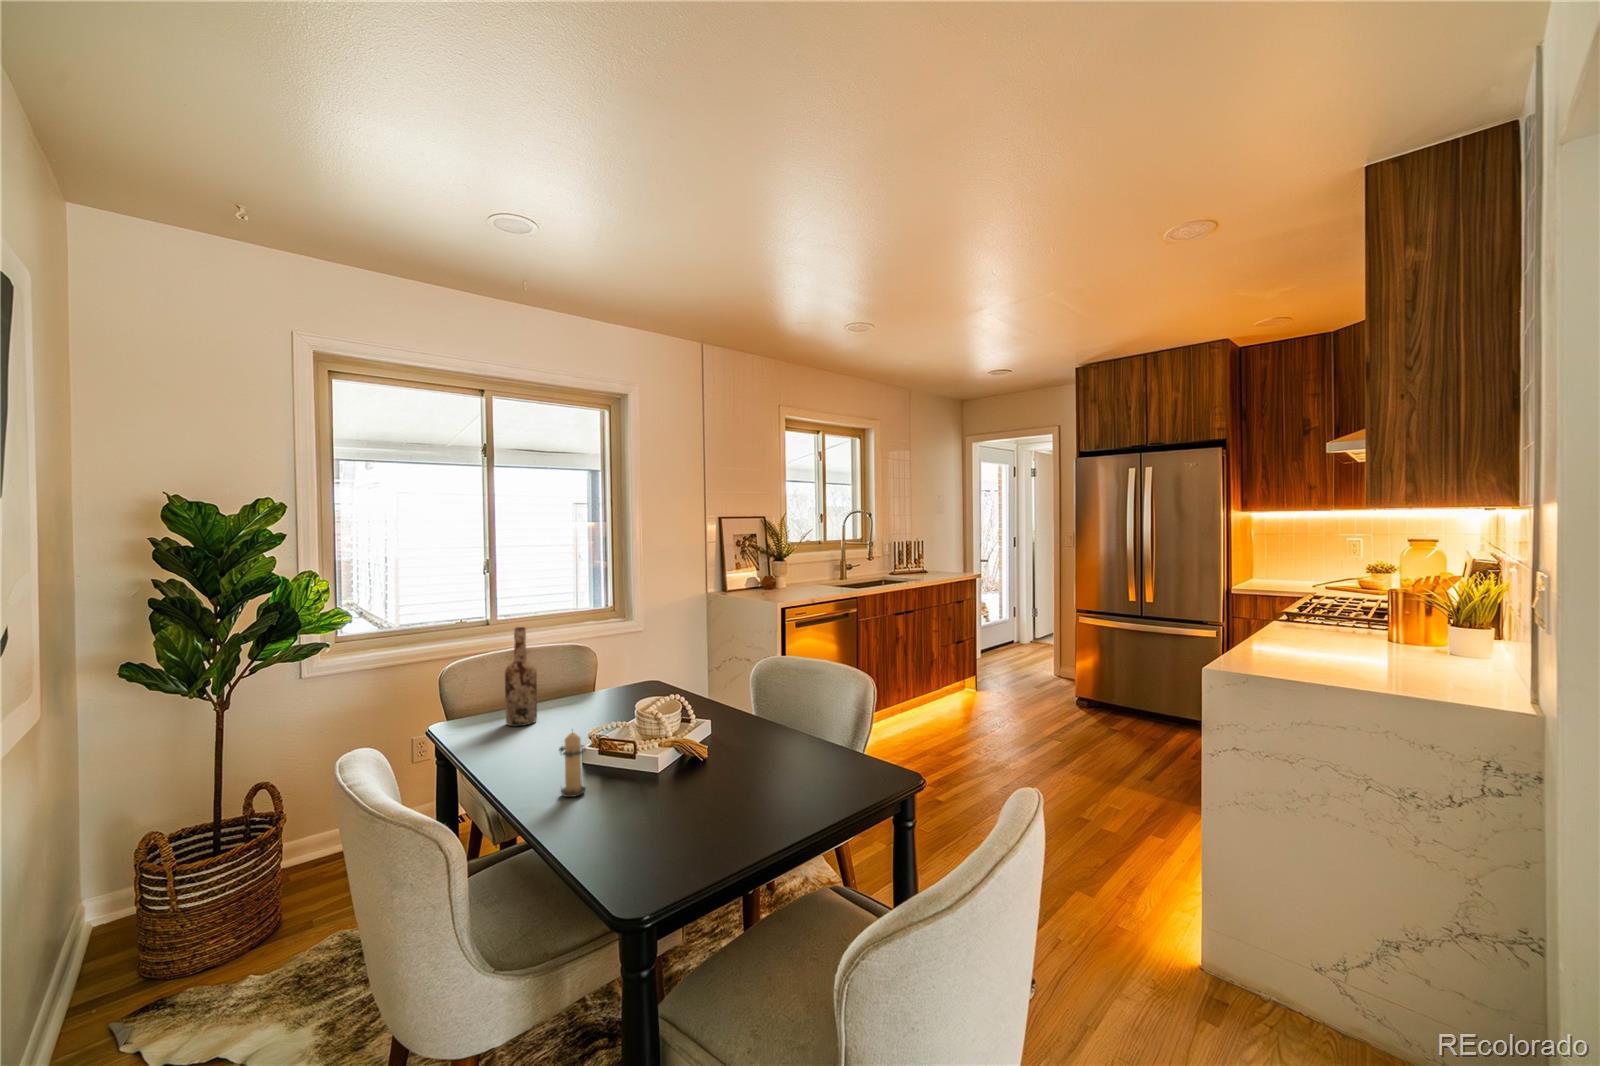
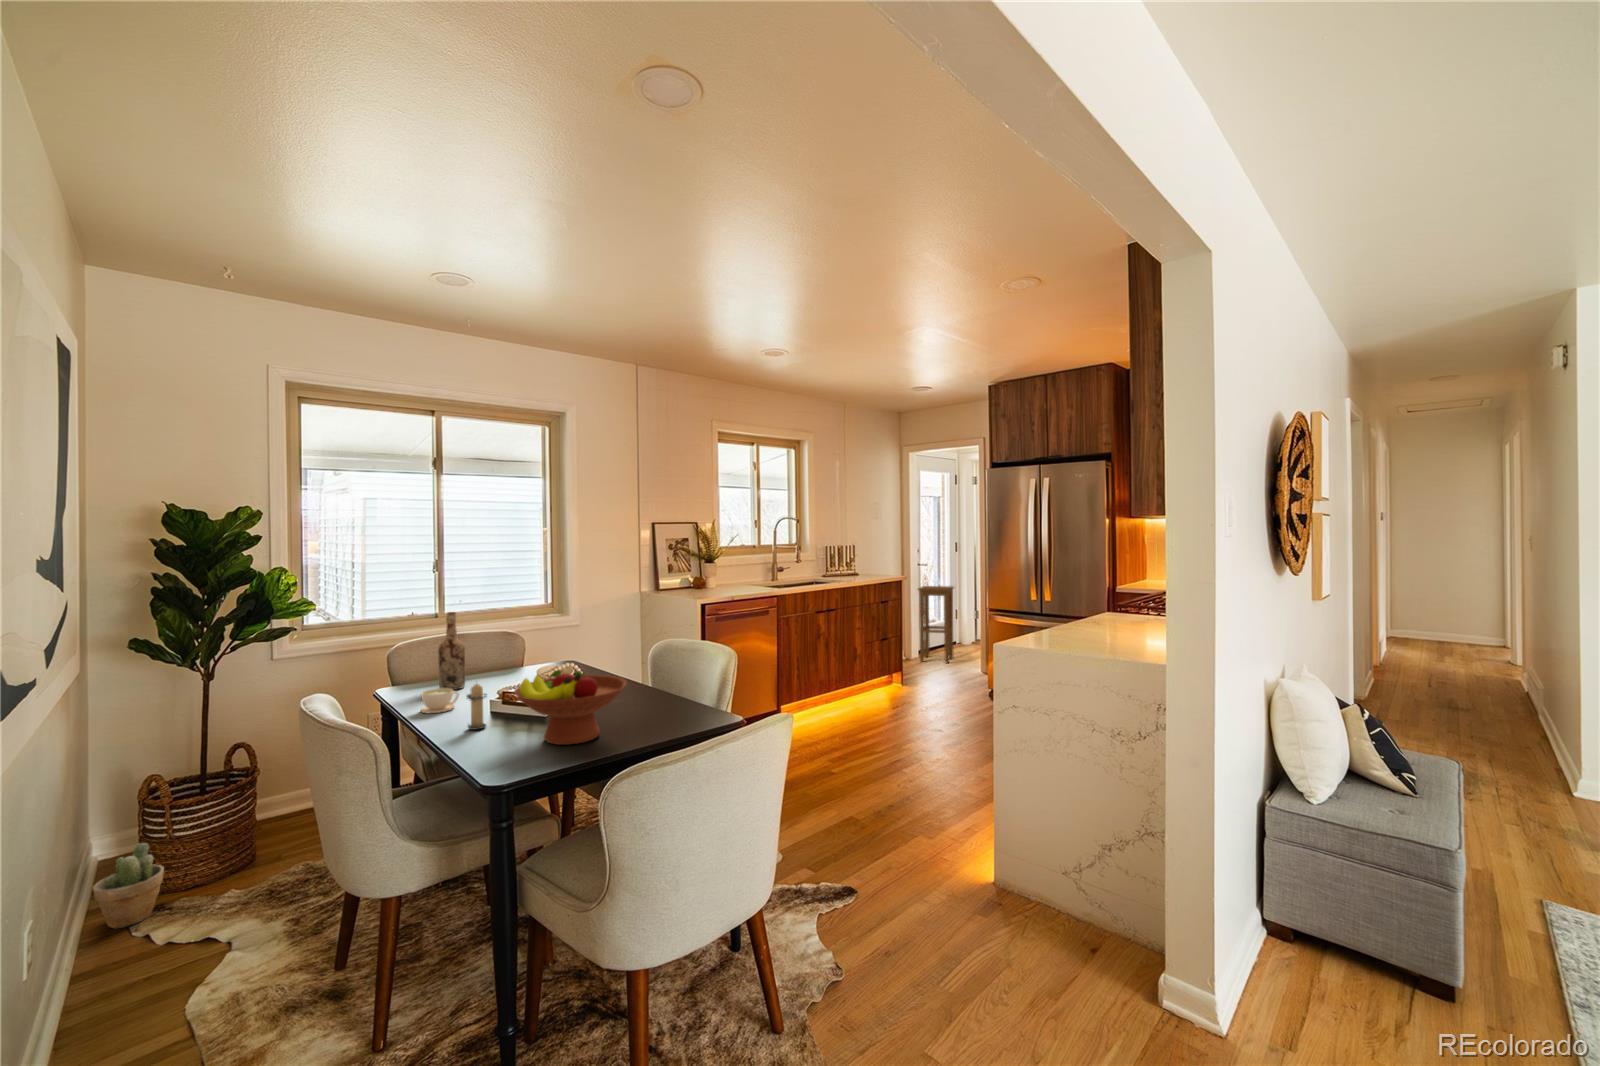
stool: none [984,584,1021,667] -> present [918,586,954,663]
fruit bowl: none [634,717,787,828] -> present [514,670,627,745]
coffee cup: none [490,729,539,766] -> present [421,688,459,713]
potted plant: none [71,923,164,1039] -> present [93,843,164,928]

